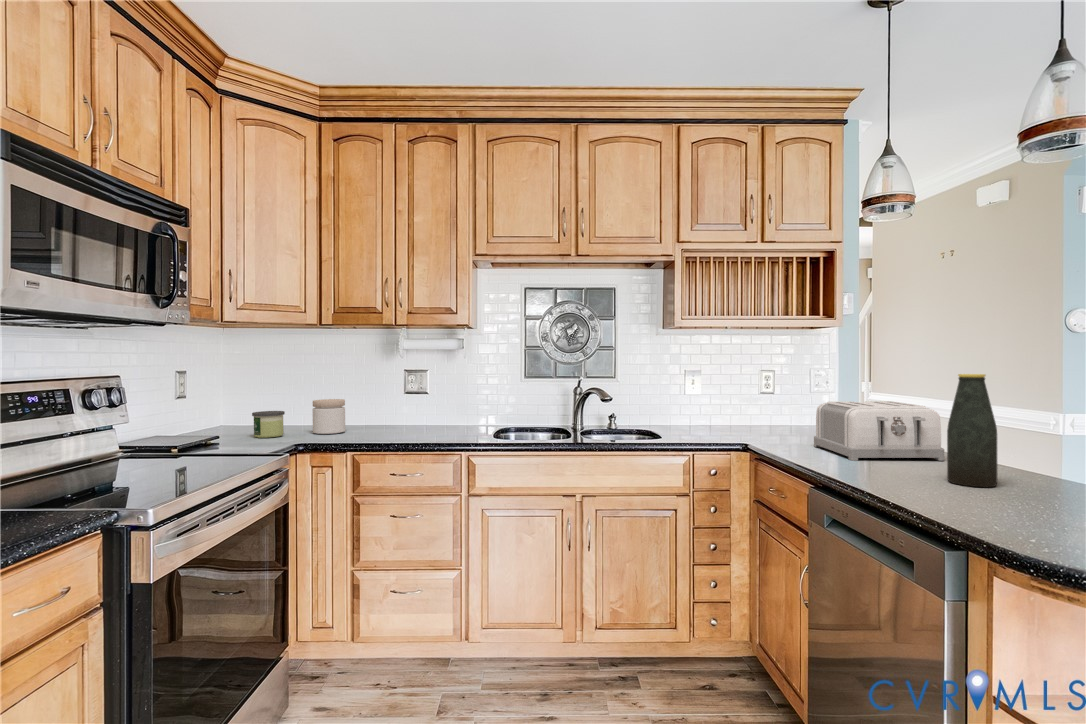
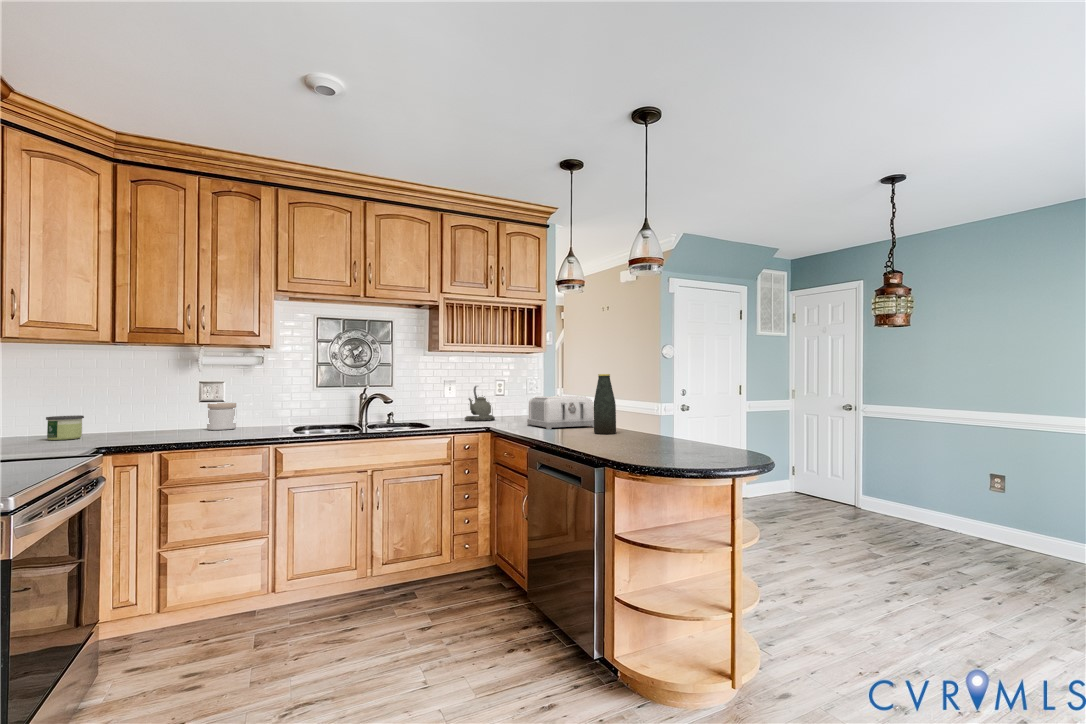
kettle: none [715,377,761,430] -> present [465,386,495,421]
jar: present [313,399,345,434] -> present [207,403,236,430]

